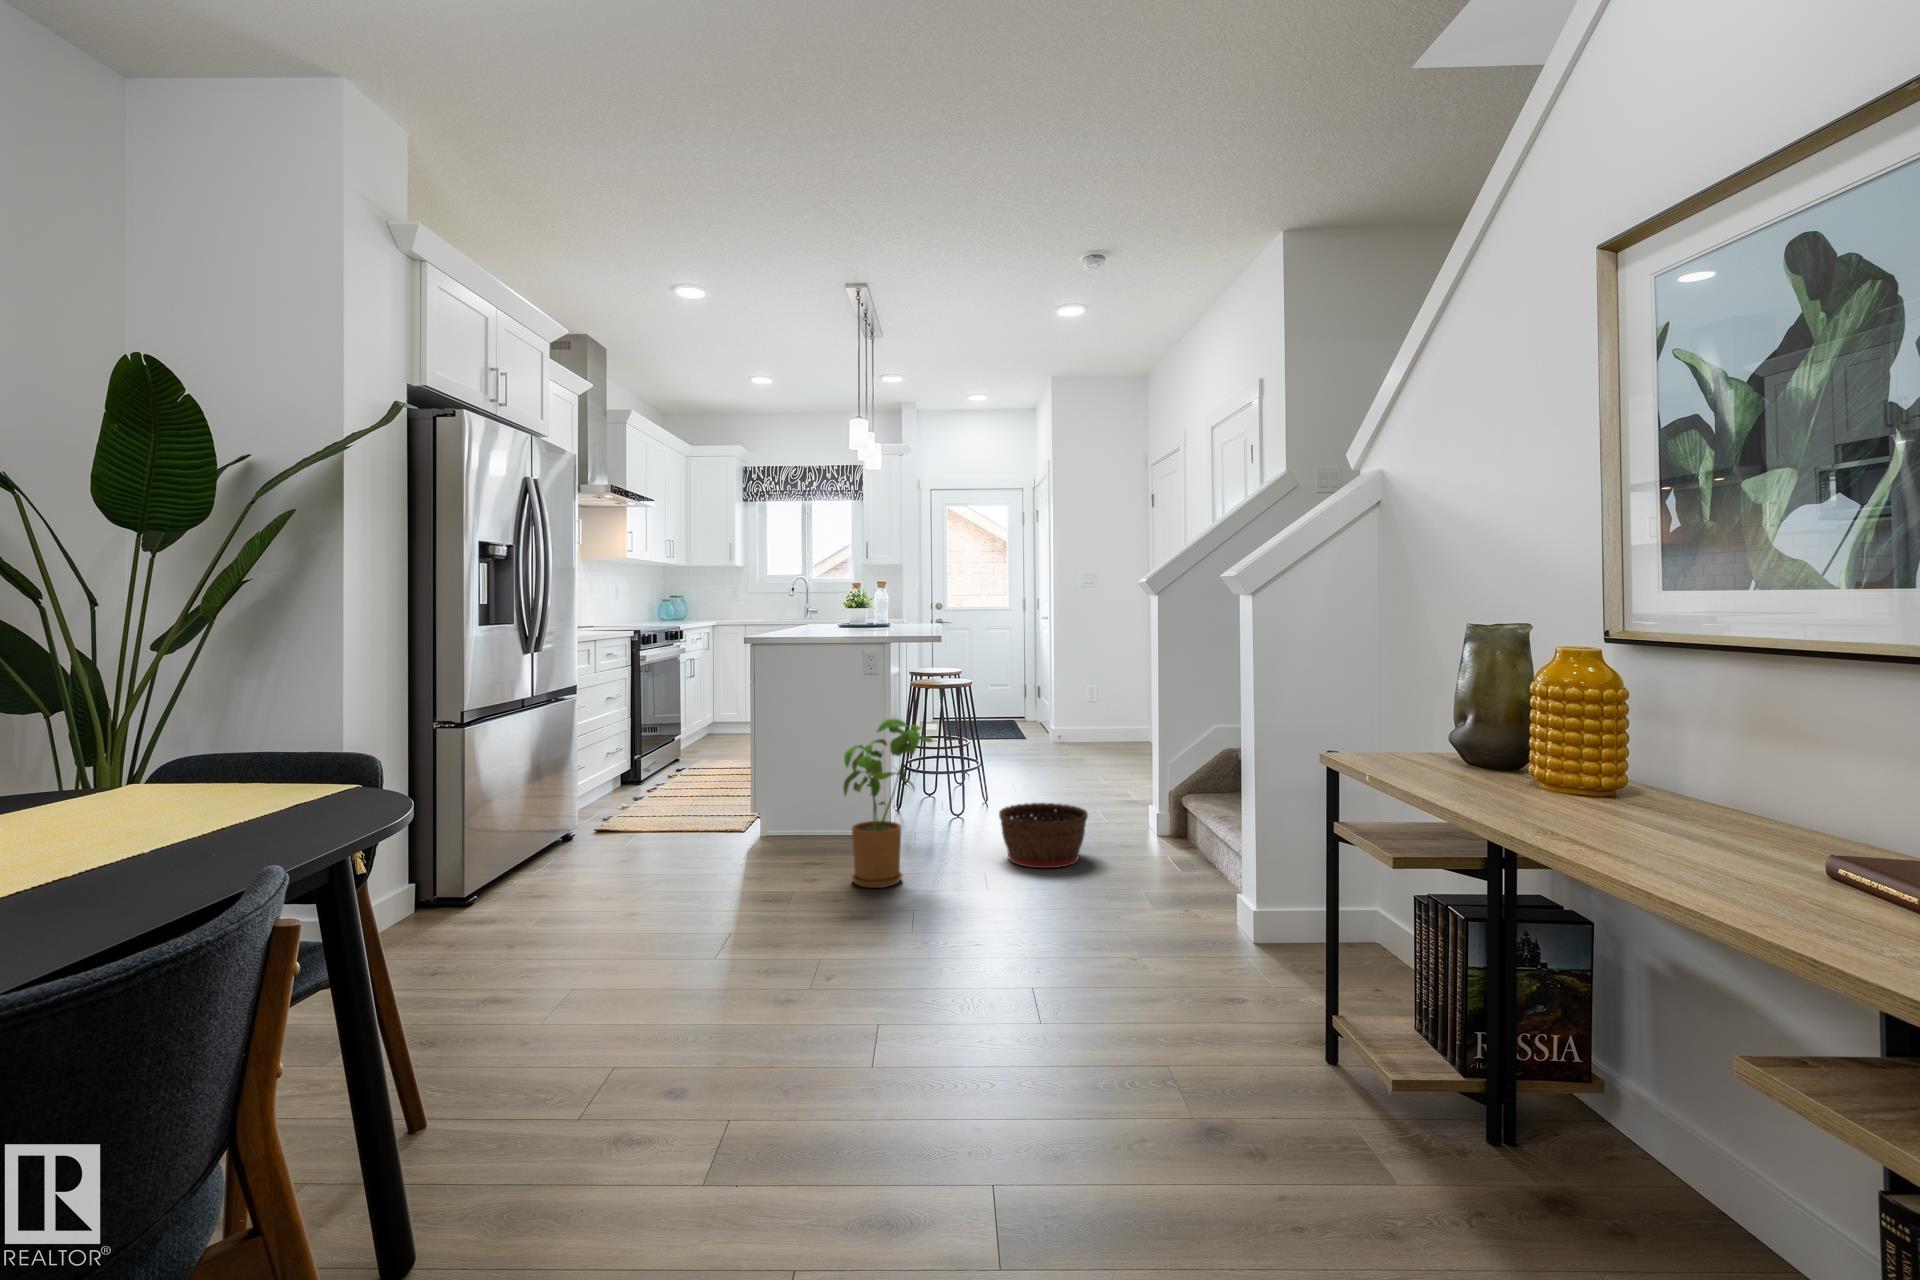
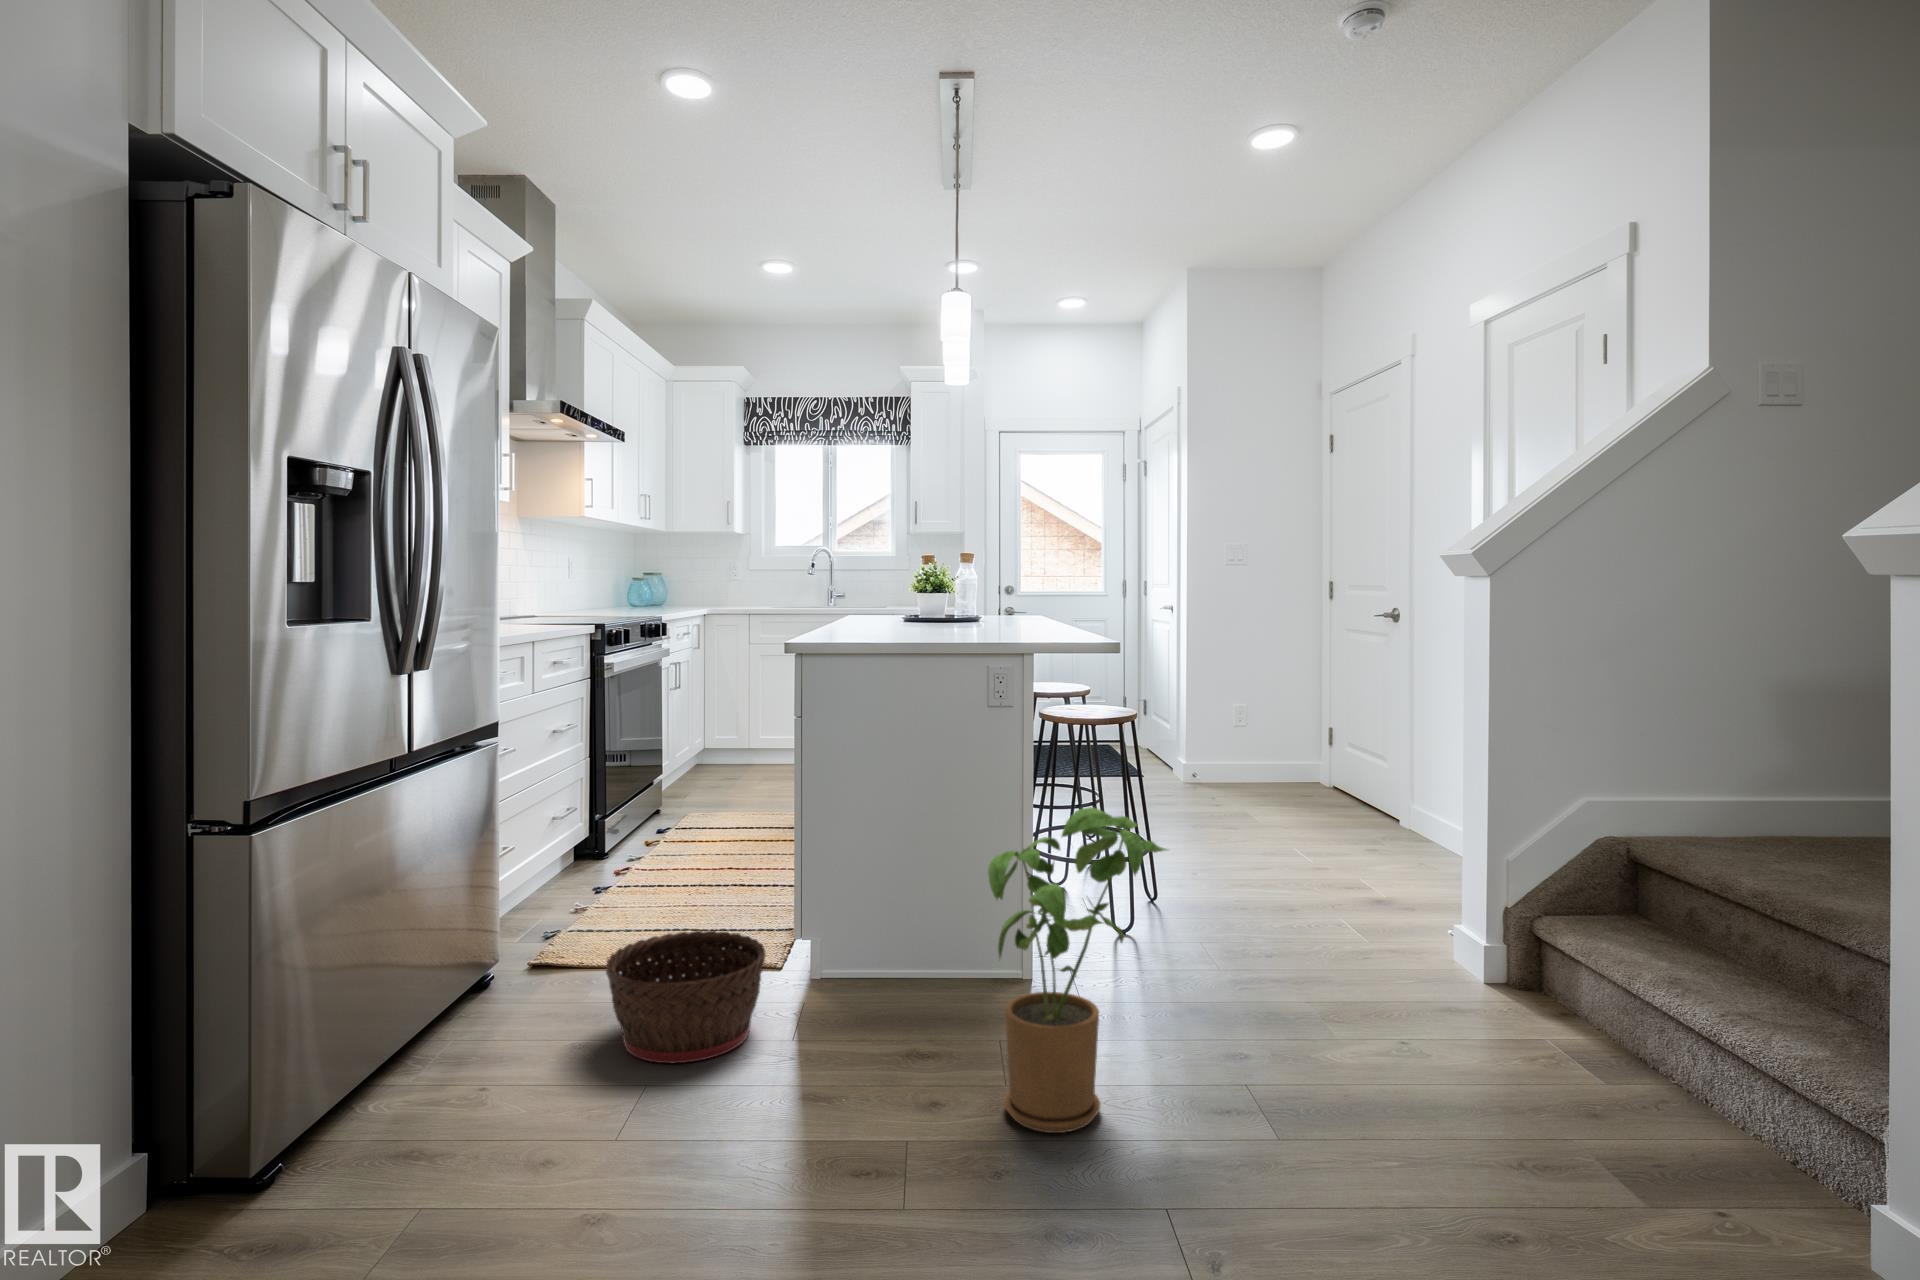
basket: present [999,803,1088,868] -> present [606,931,766,1063]

